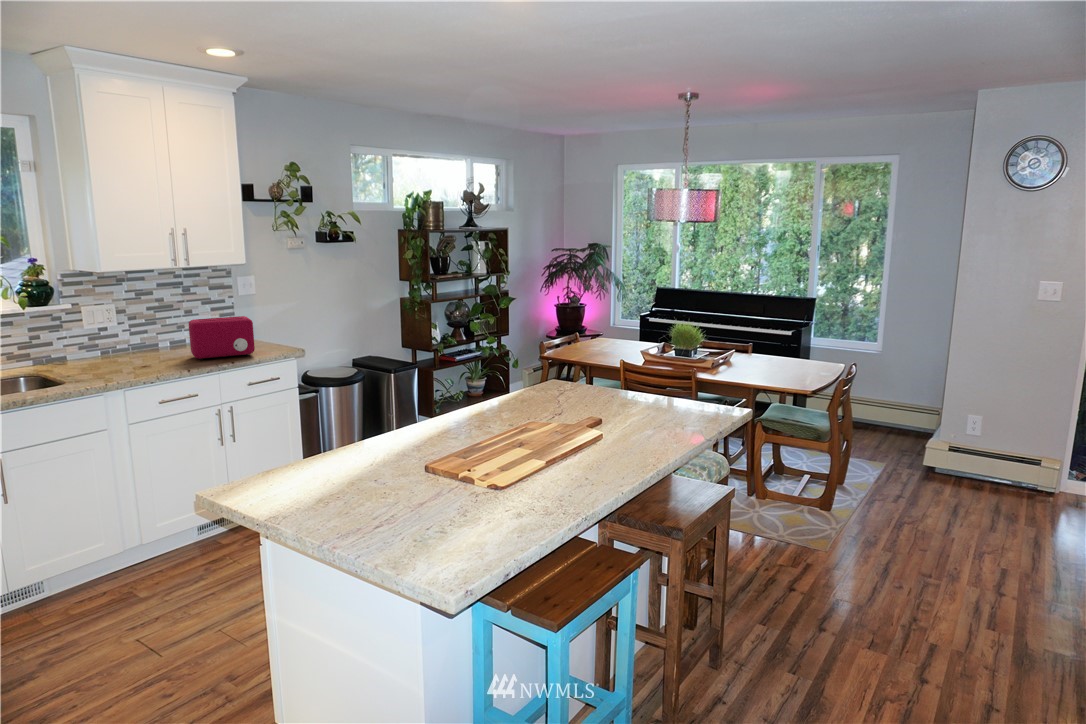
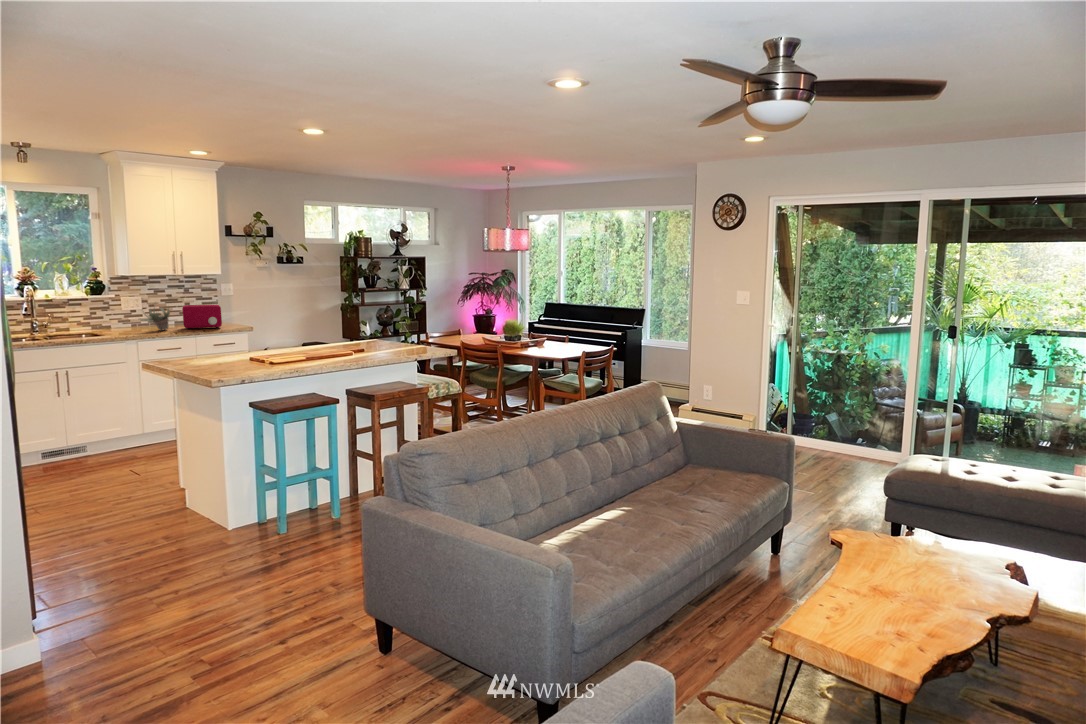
succulent plant: none [117,317,170,365] -> present [141,308,170,330]

